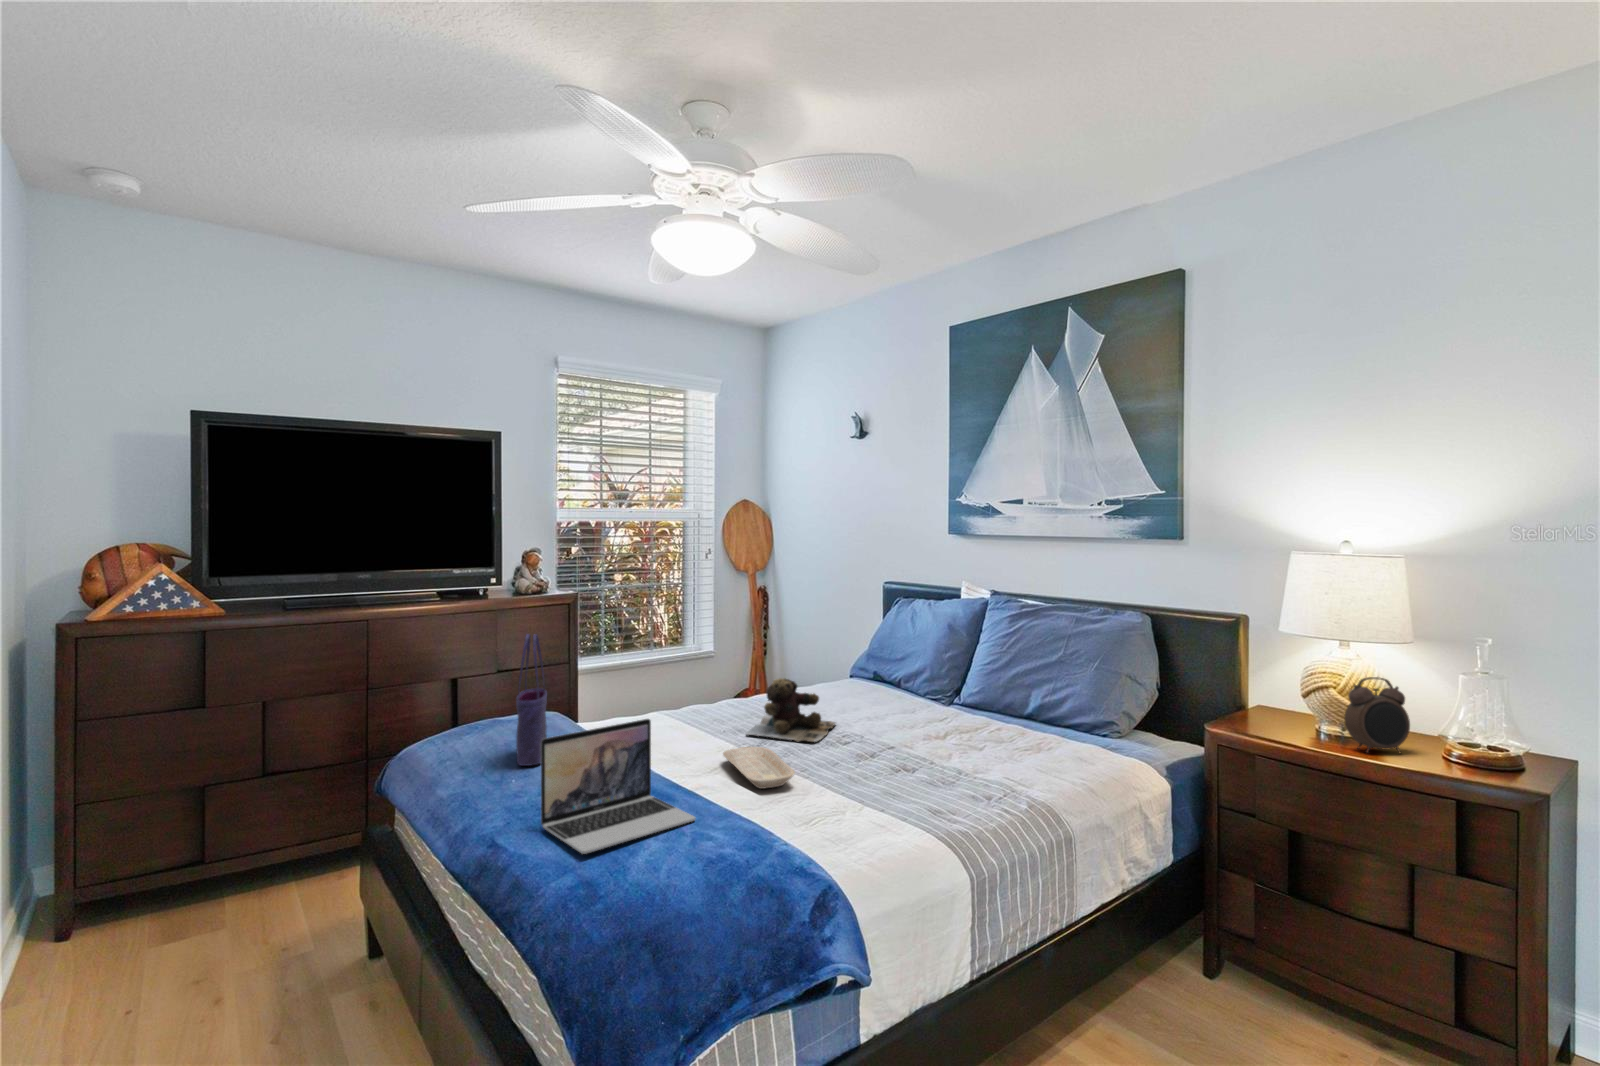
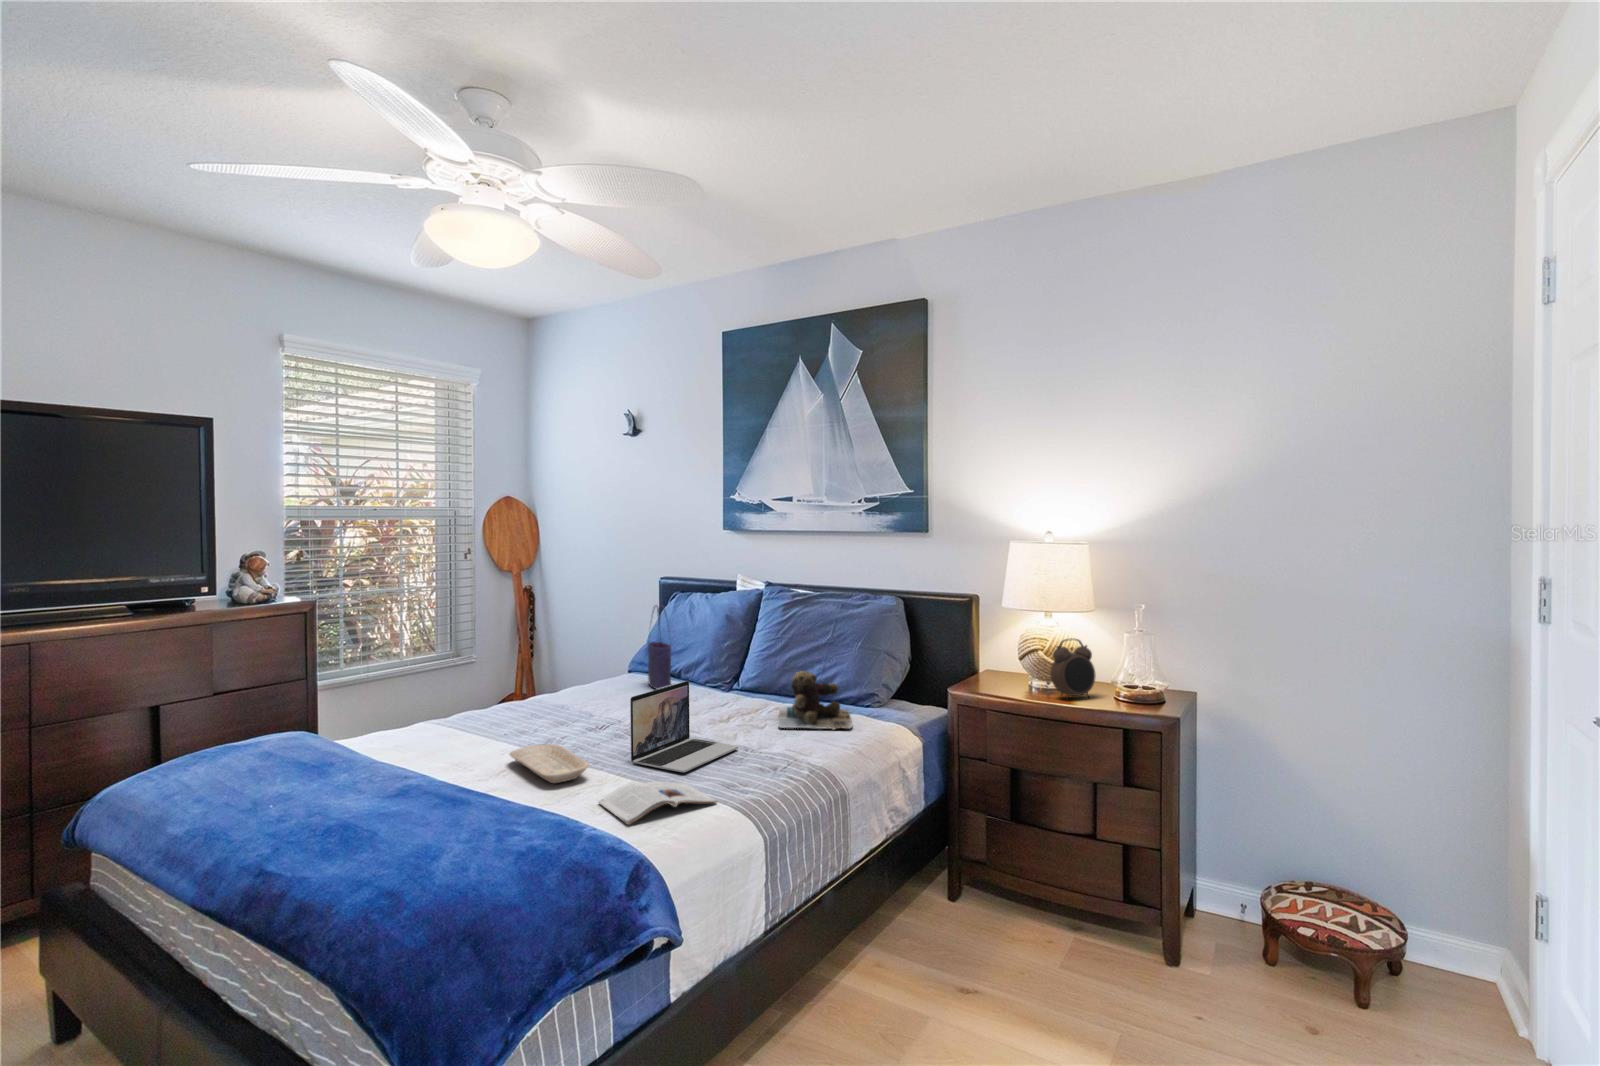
tote bag: present [516,634,547,766] -> present [648,606,671,689]
teddy bear: present [746,678,836,742] -> present [778,671,853,729]
laptop: present [541,719,696,854] -> present [630,681,738,772]
magazine: none [799,797,921,844] -> present [599,782,717,825]

